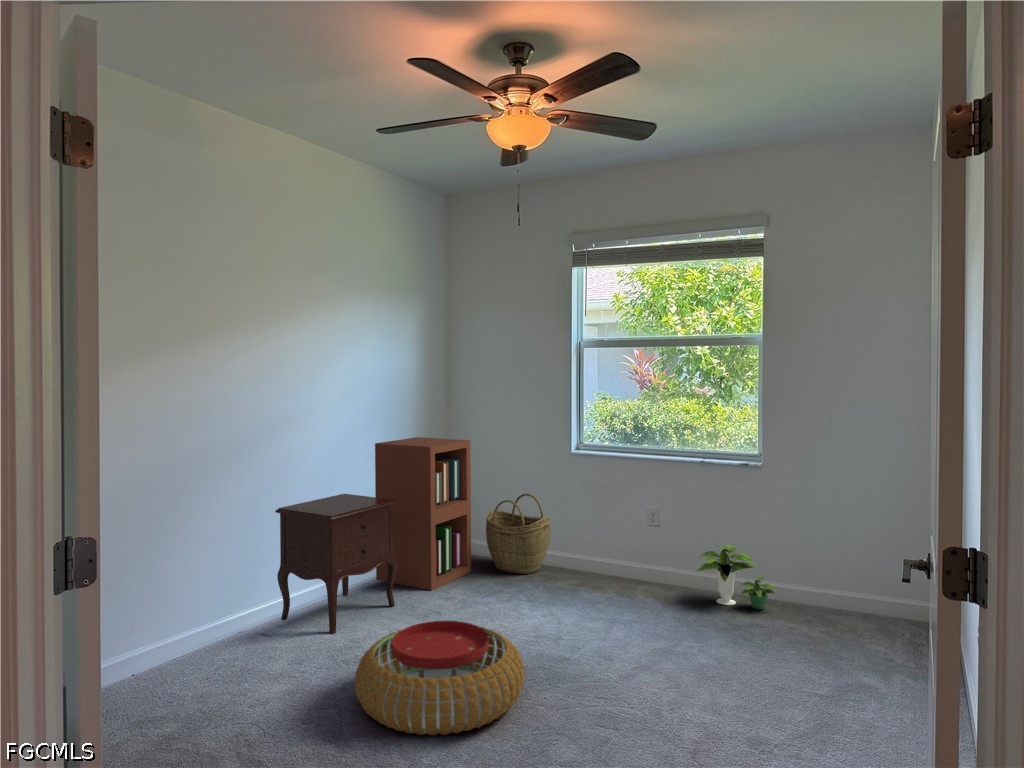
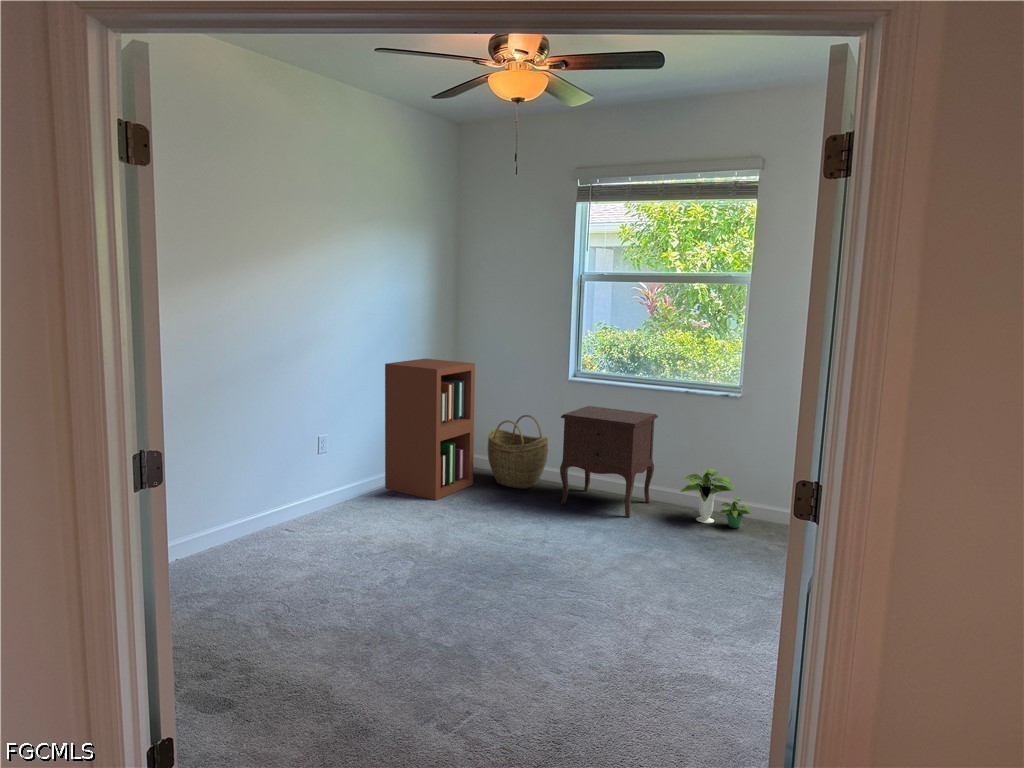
nightstand: present [275,494,398,634] -> present [560,406,658,518]
pouf: present [355,621,524,735] -> none [366,527,514,622]

